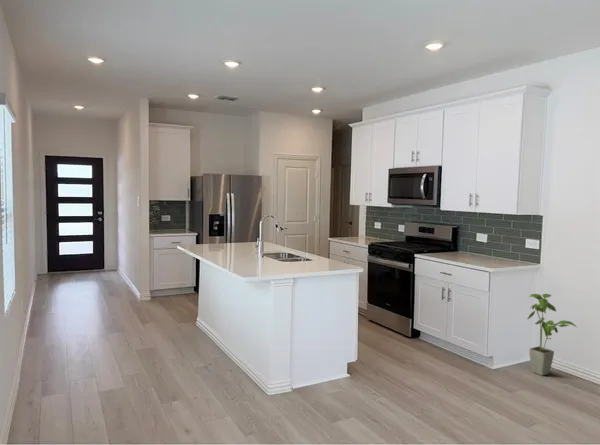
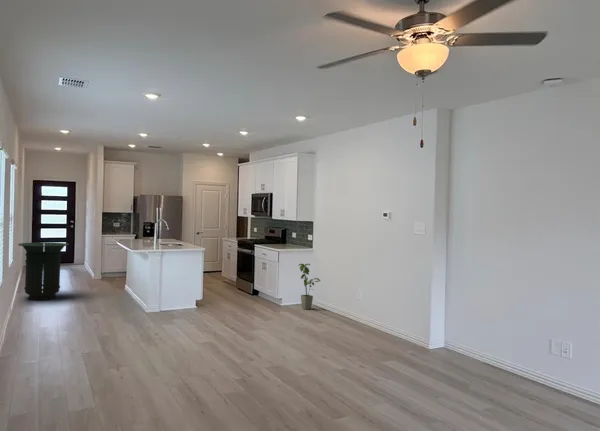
trash can: none [24,258,112,364] -> present [18,242,69,300]

